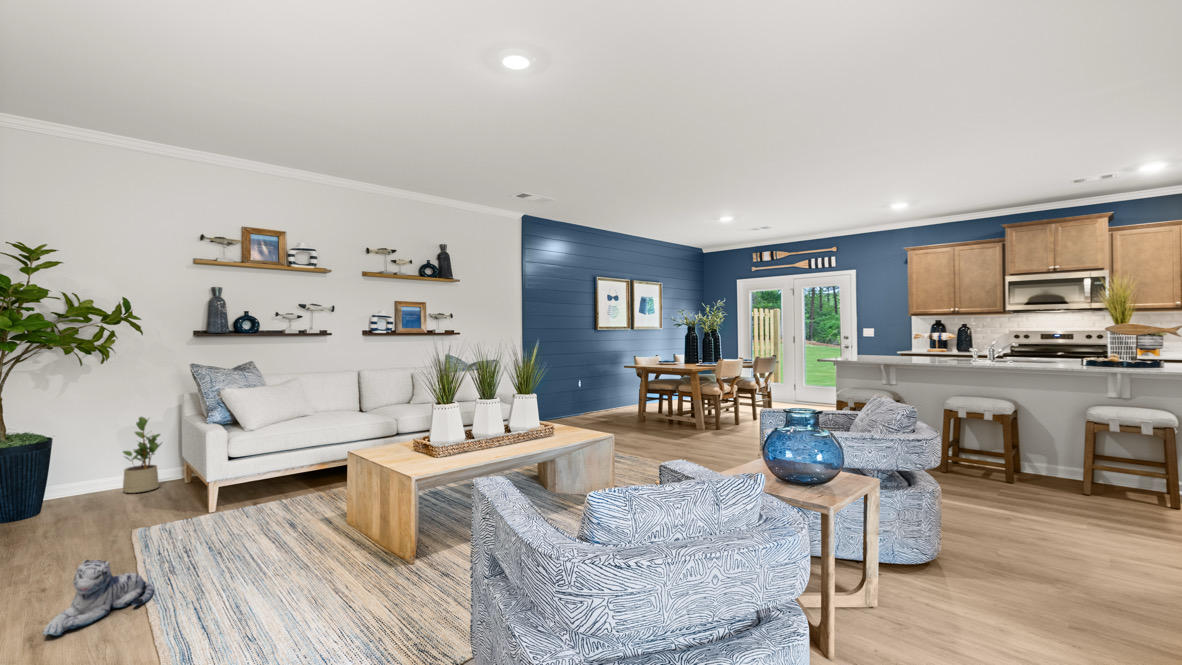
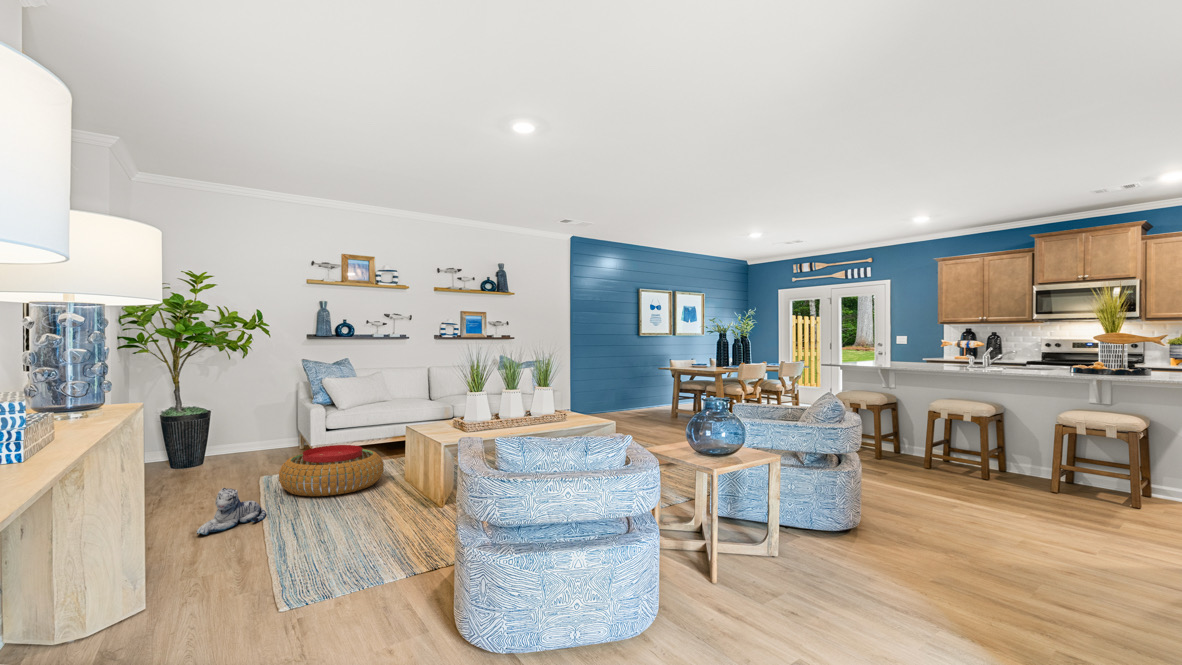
potted plant: present [123,417,162,493] -> none [256,398,284,454]
pouf: none [166,479,317,555] -> present [279,445,384,496]

